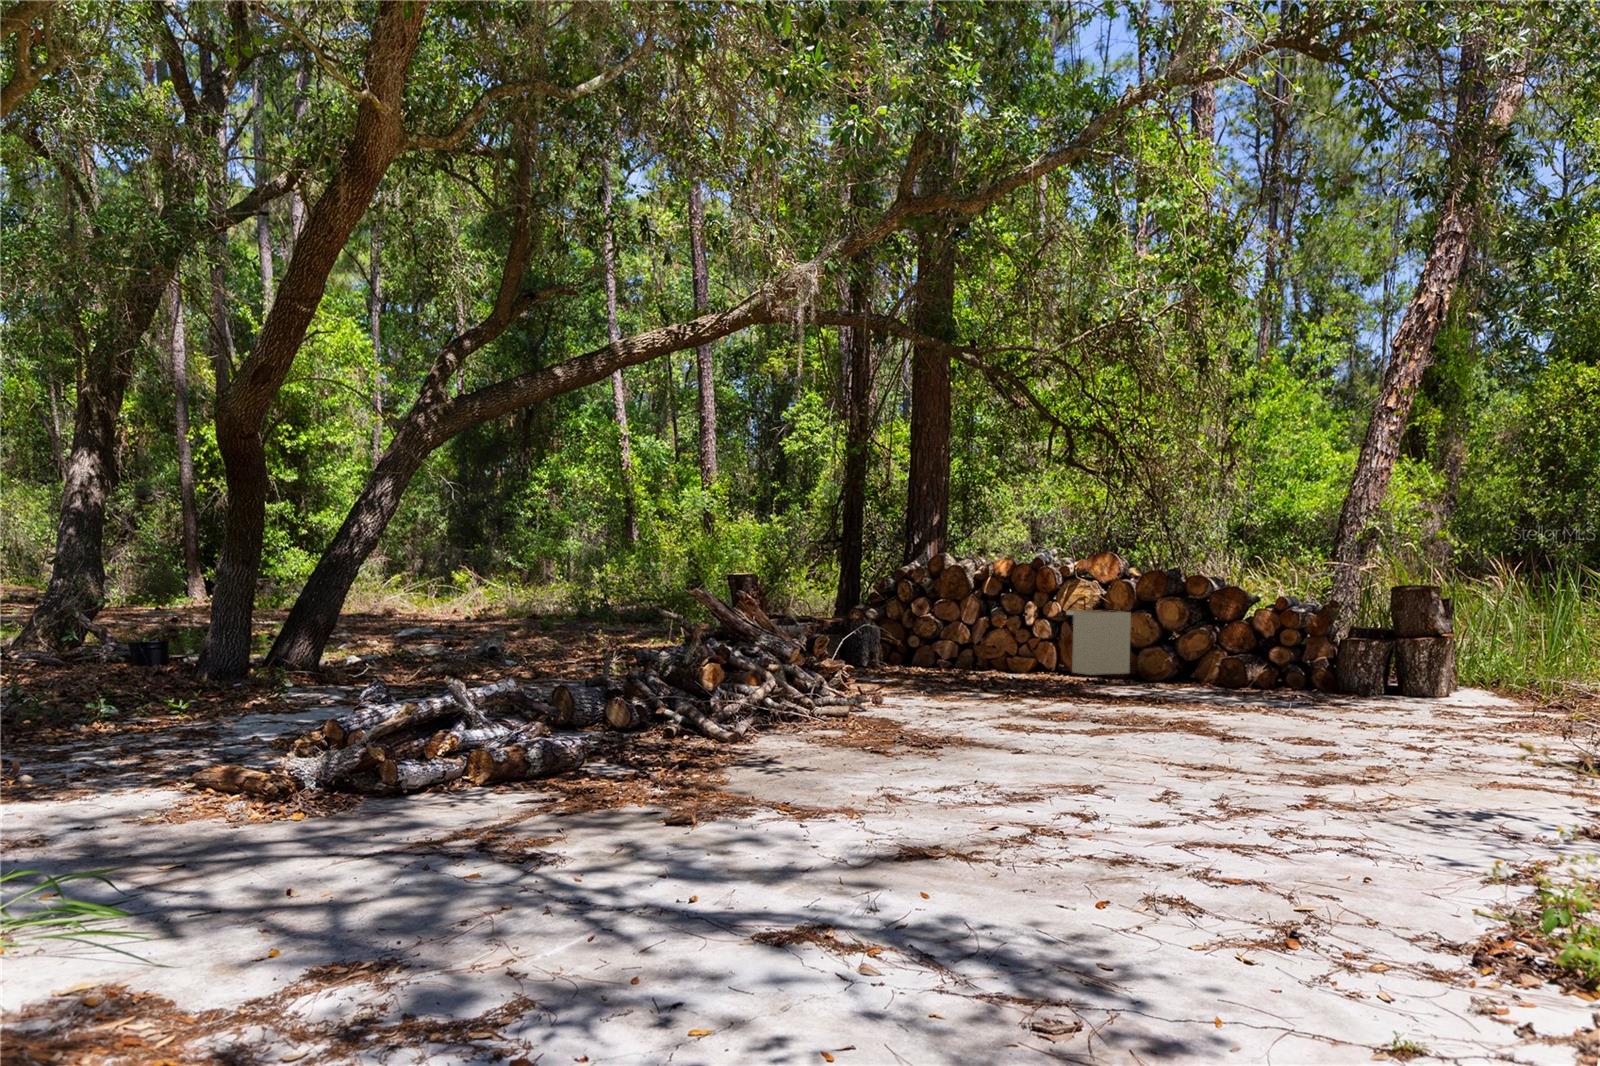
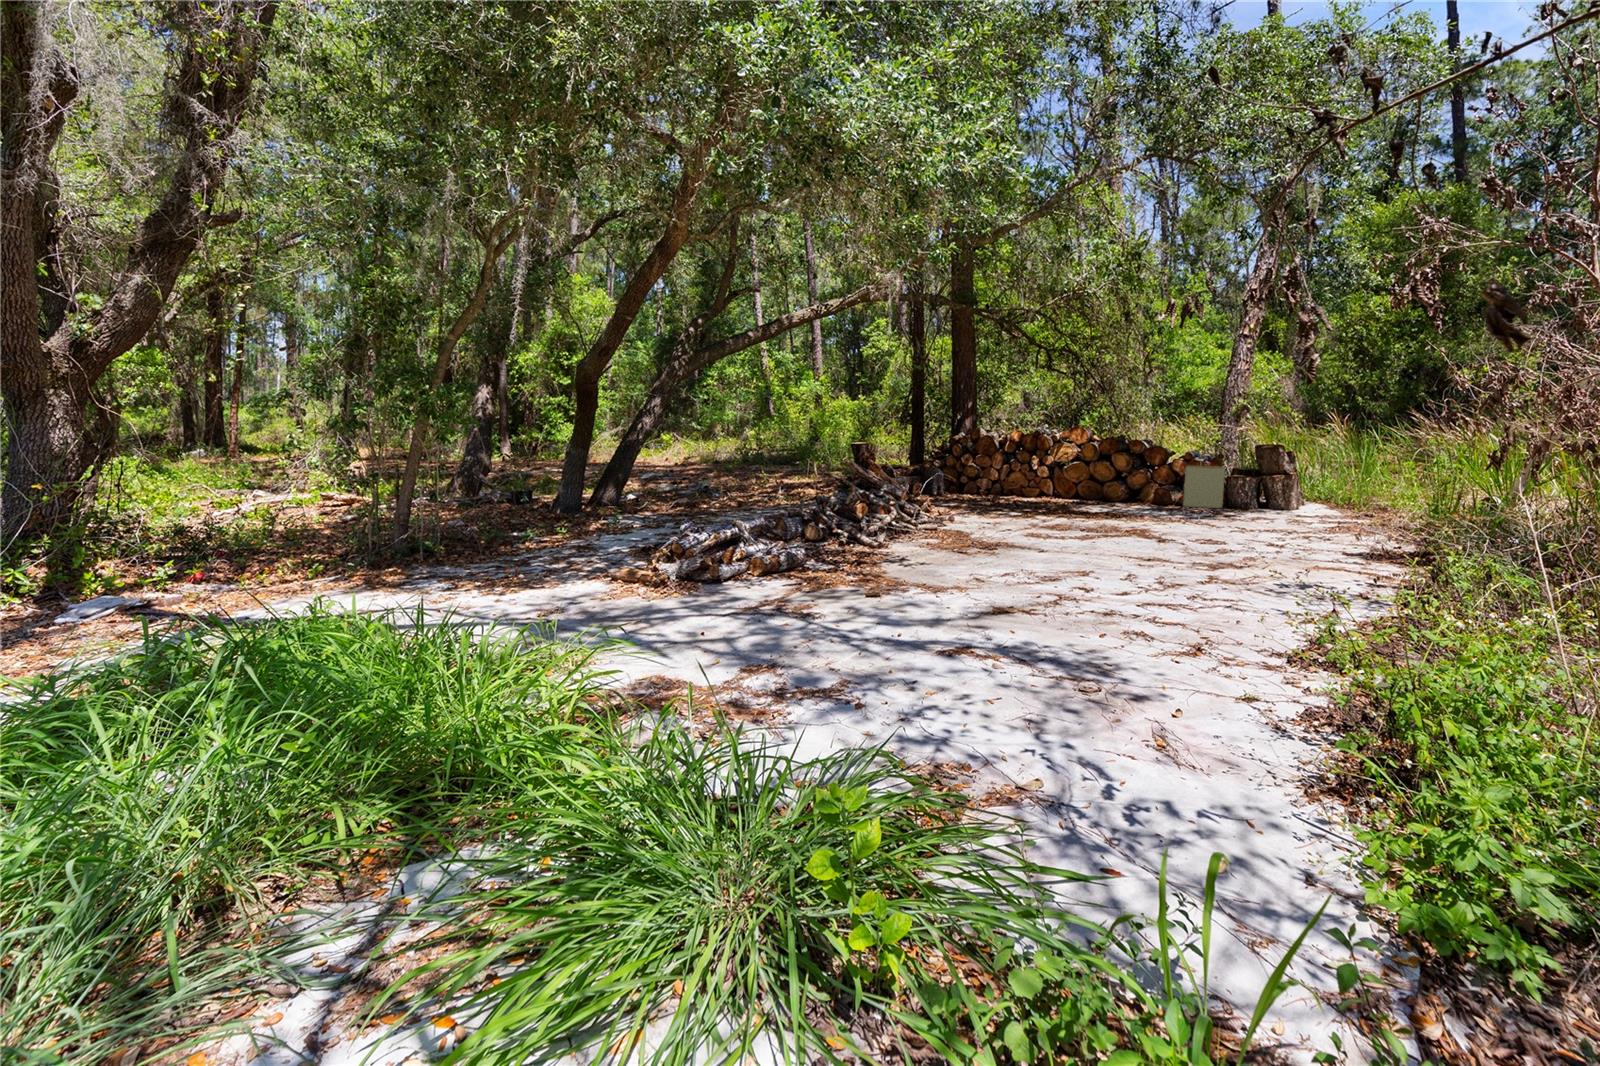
storage bin: present [1066,592,1131,675] -> present [1183,456,1225,508]

